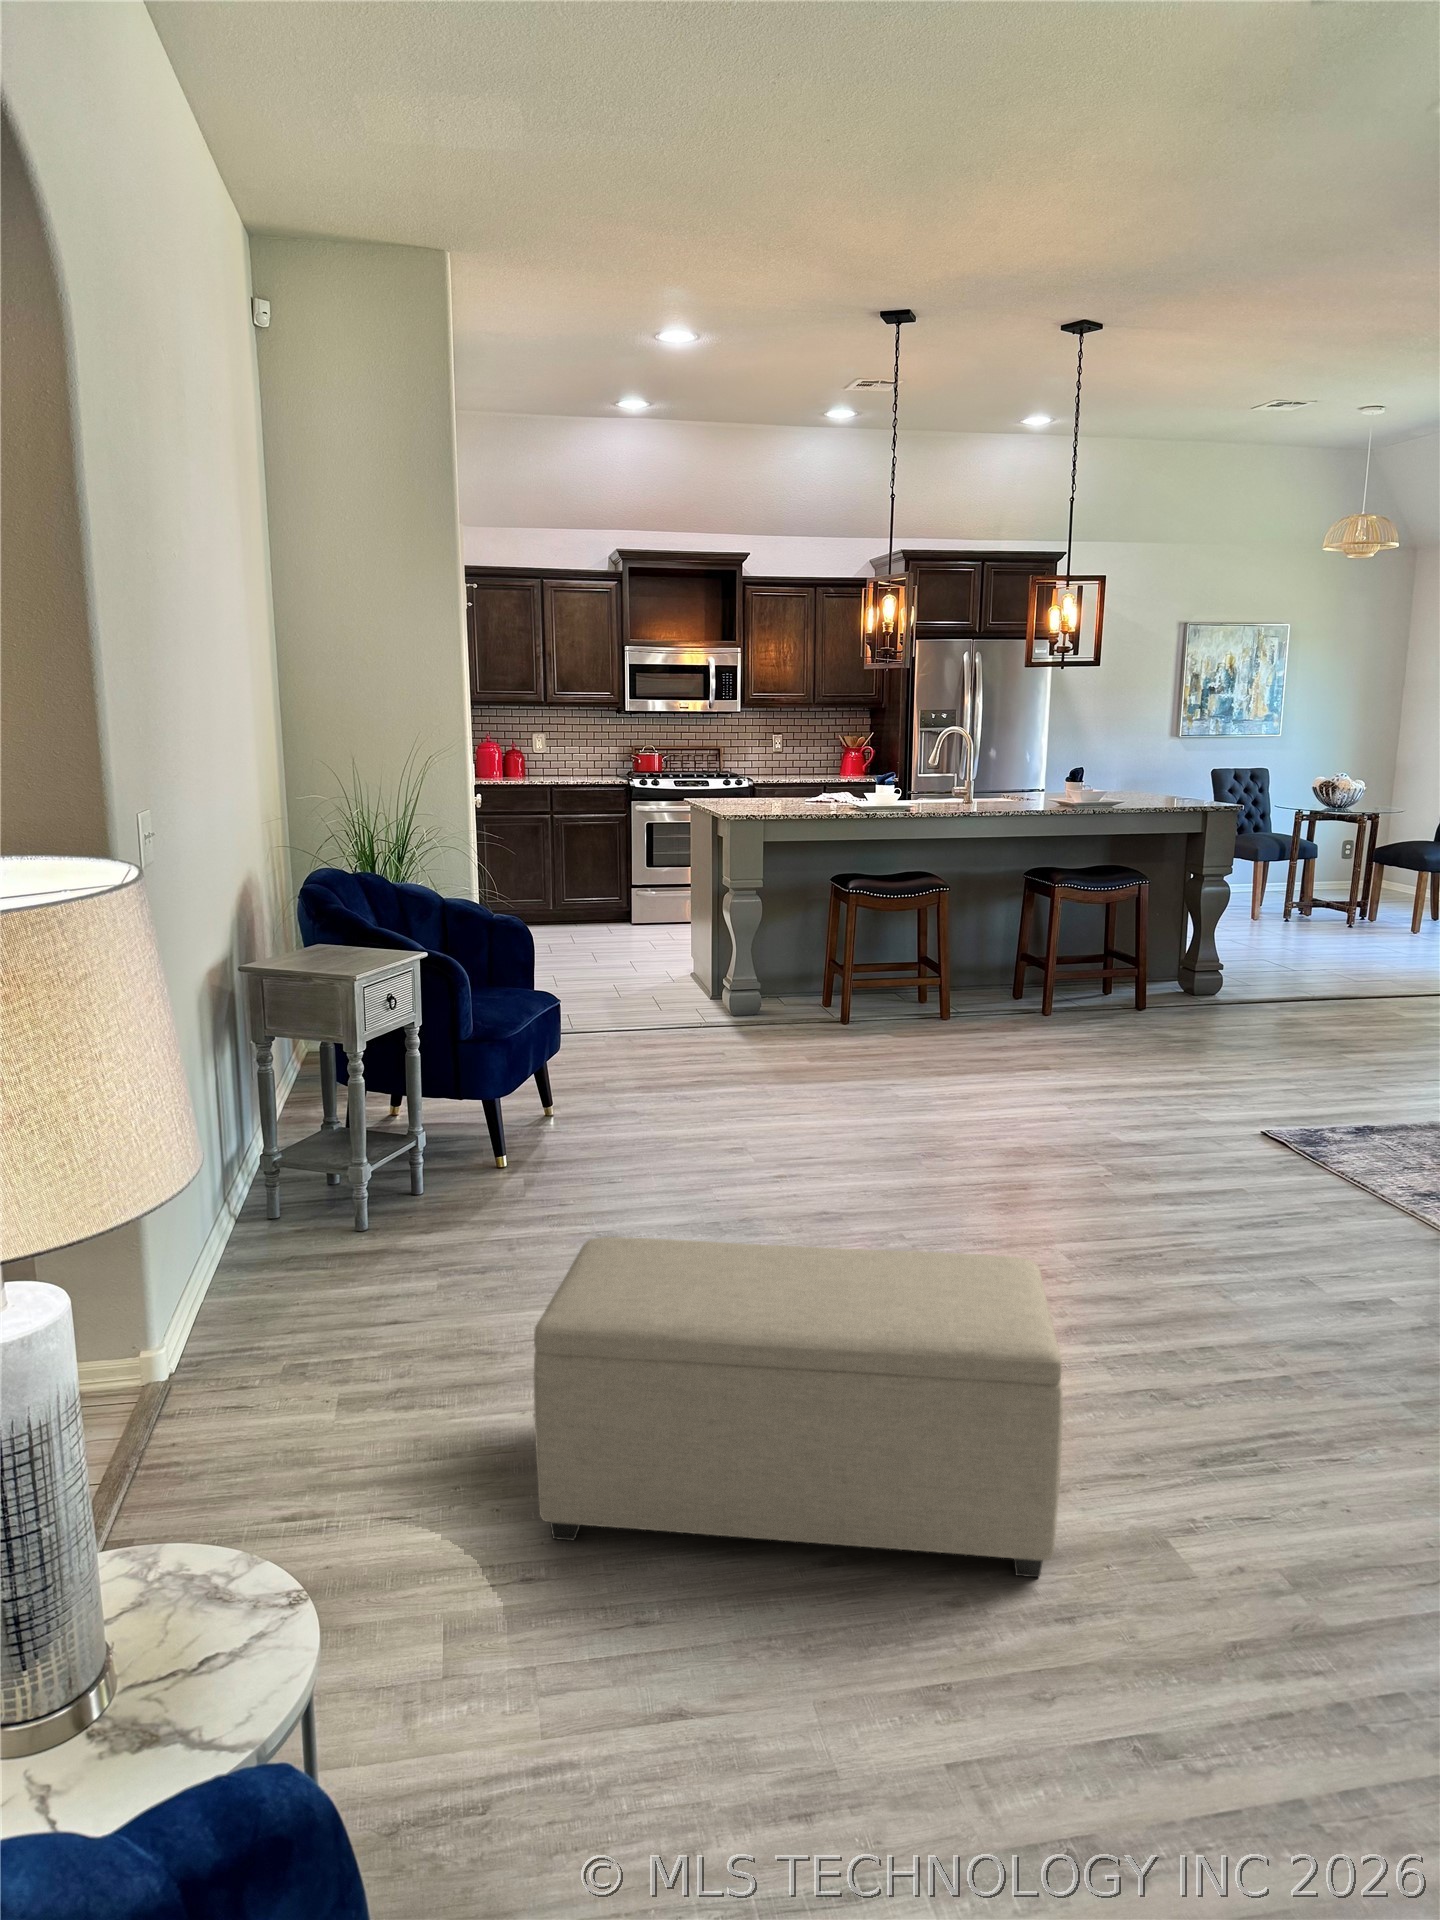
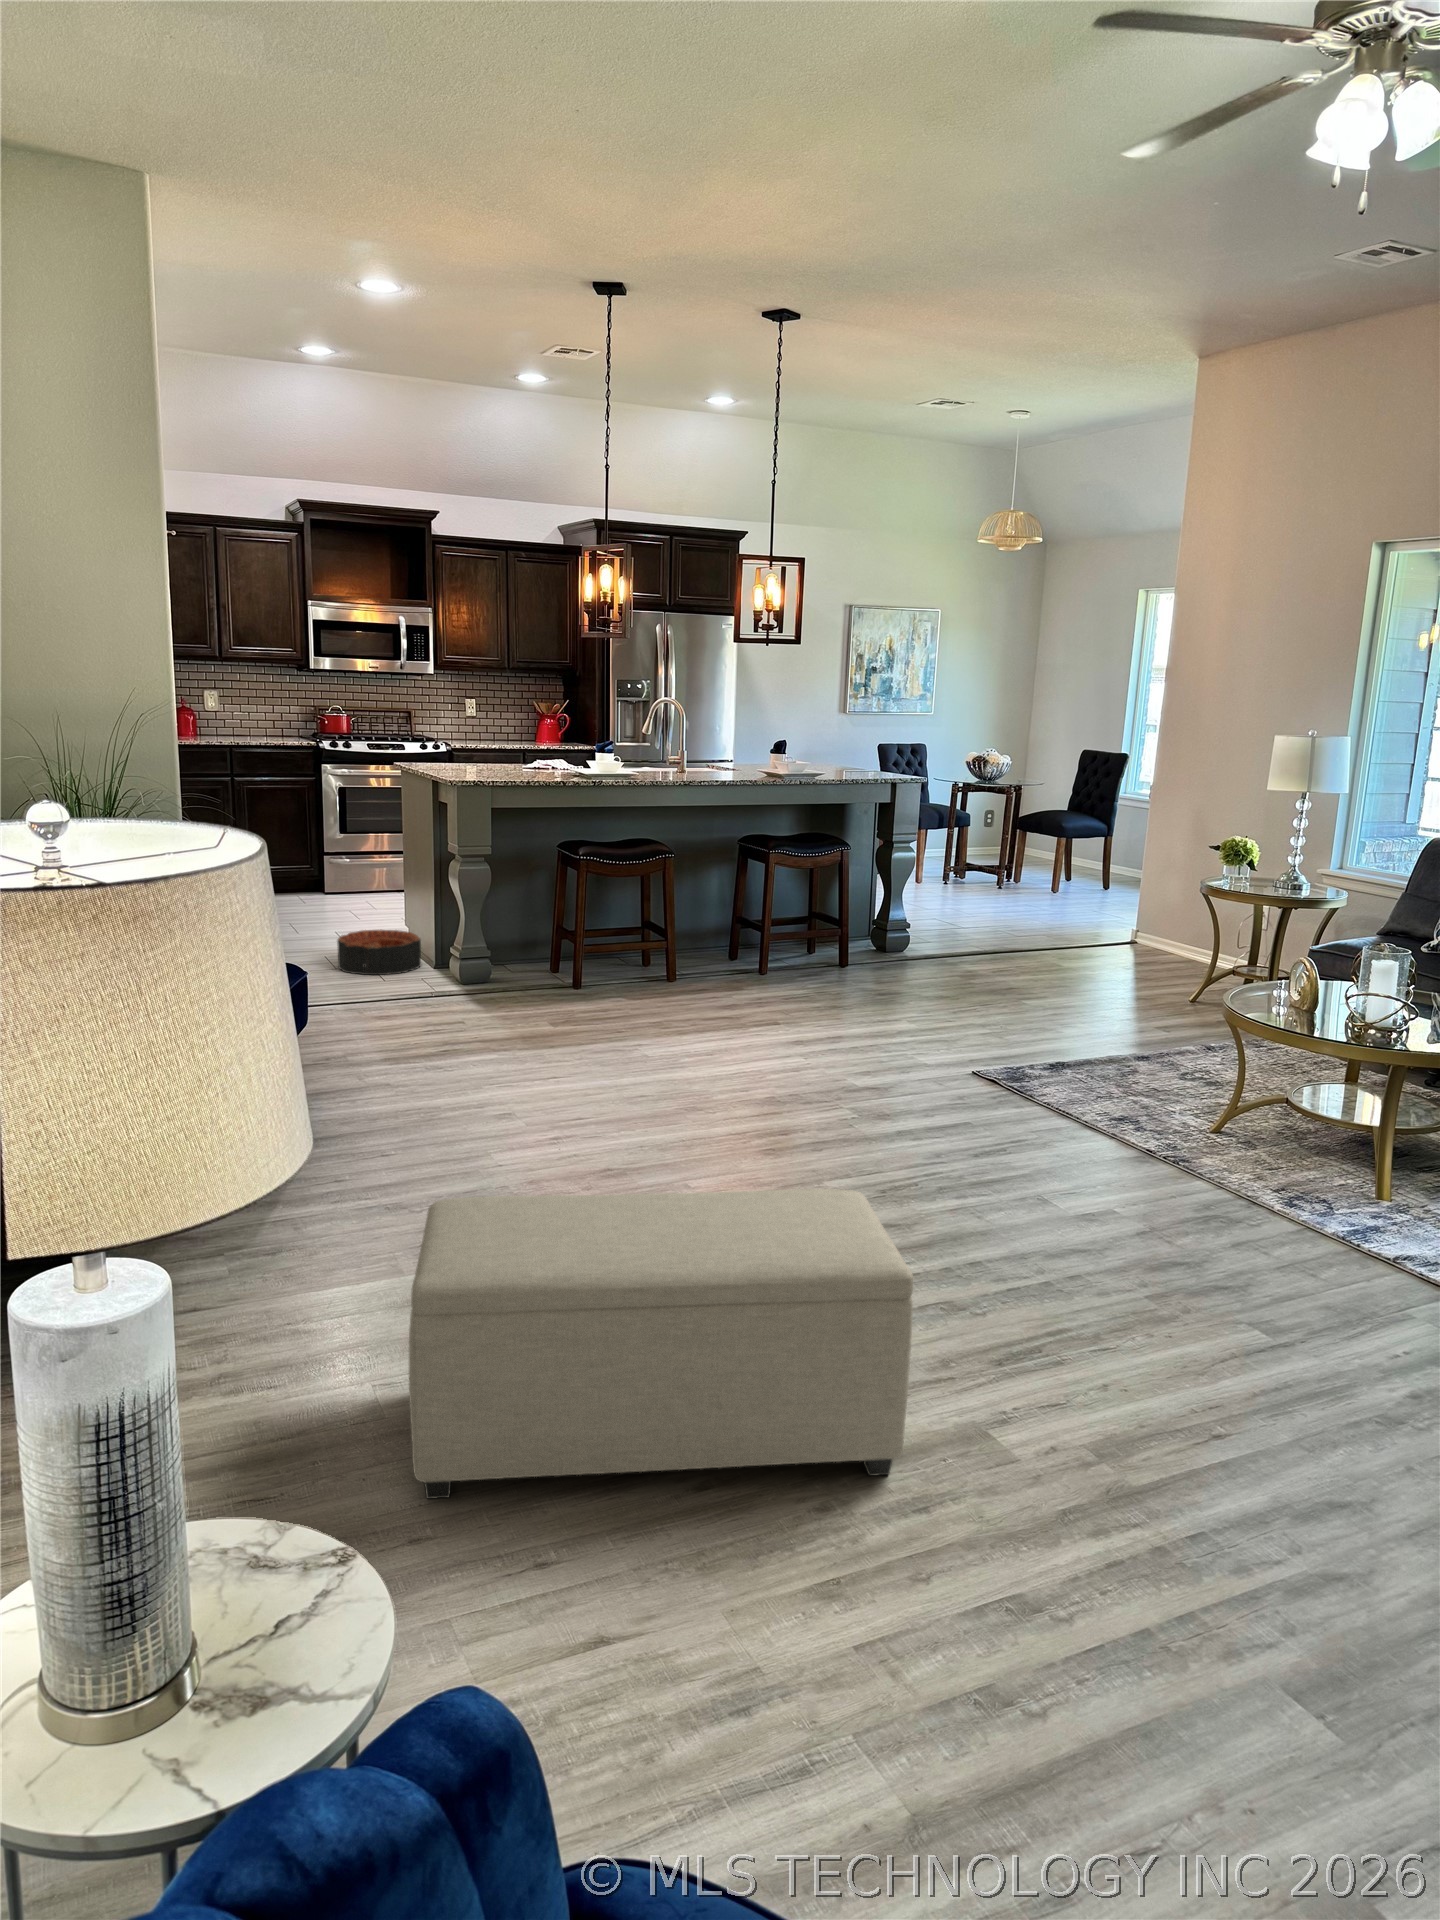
basket: none [622,962,702,1006] -> present [337,930,421,975]

